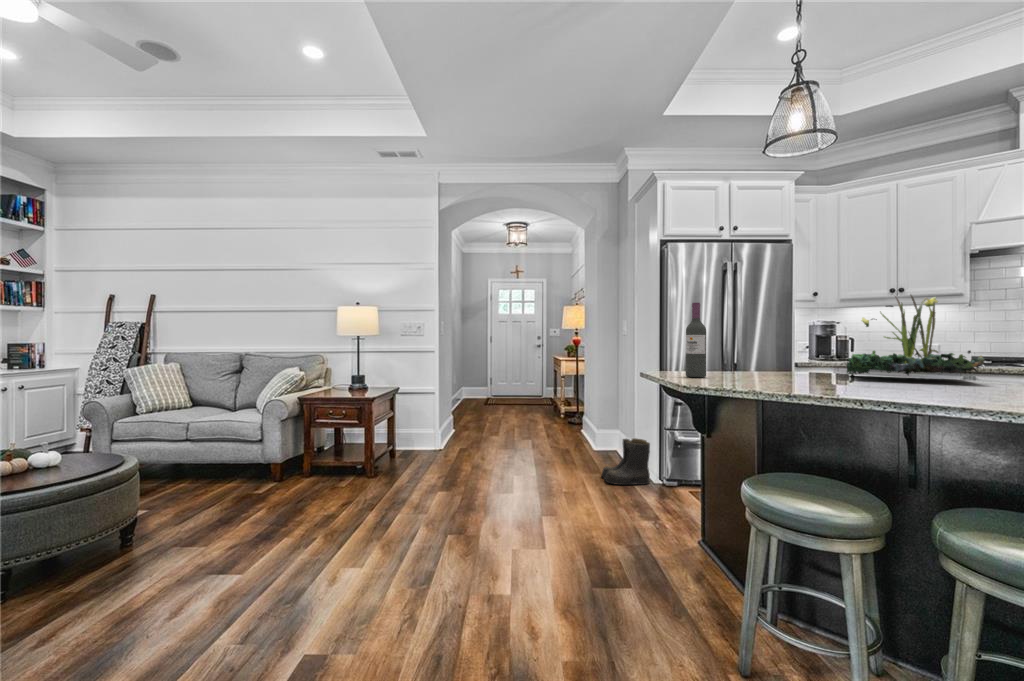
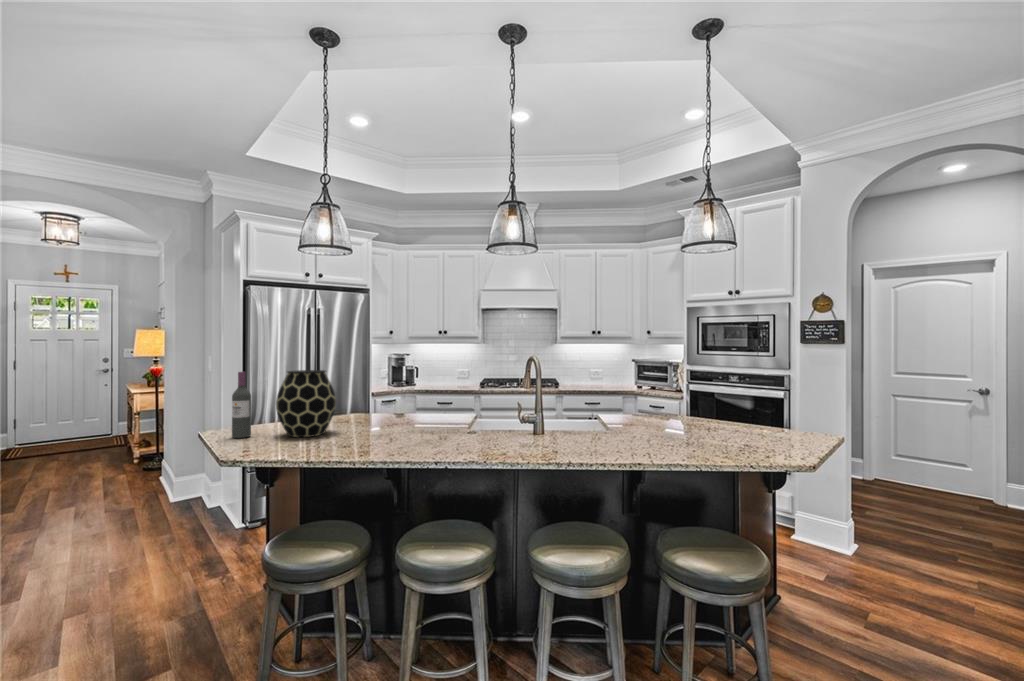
plant: present [847,295,984,375] -> none [363,361,433,419]
vase: none [737,298,818,382] -> present [276,370,336,437]
boots: present [601,438,650,485] -> none [172,482,232,537]

